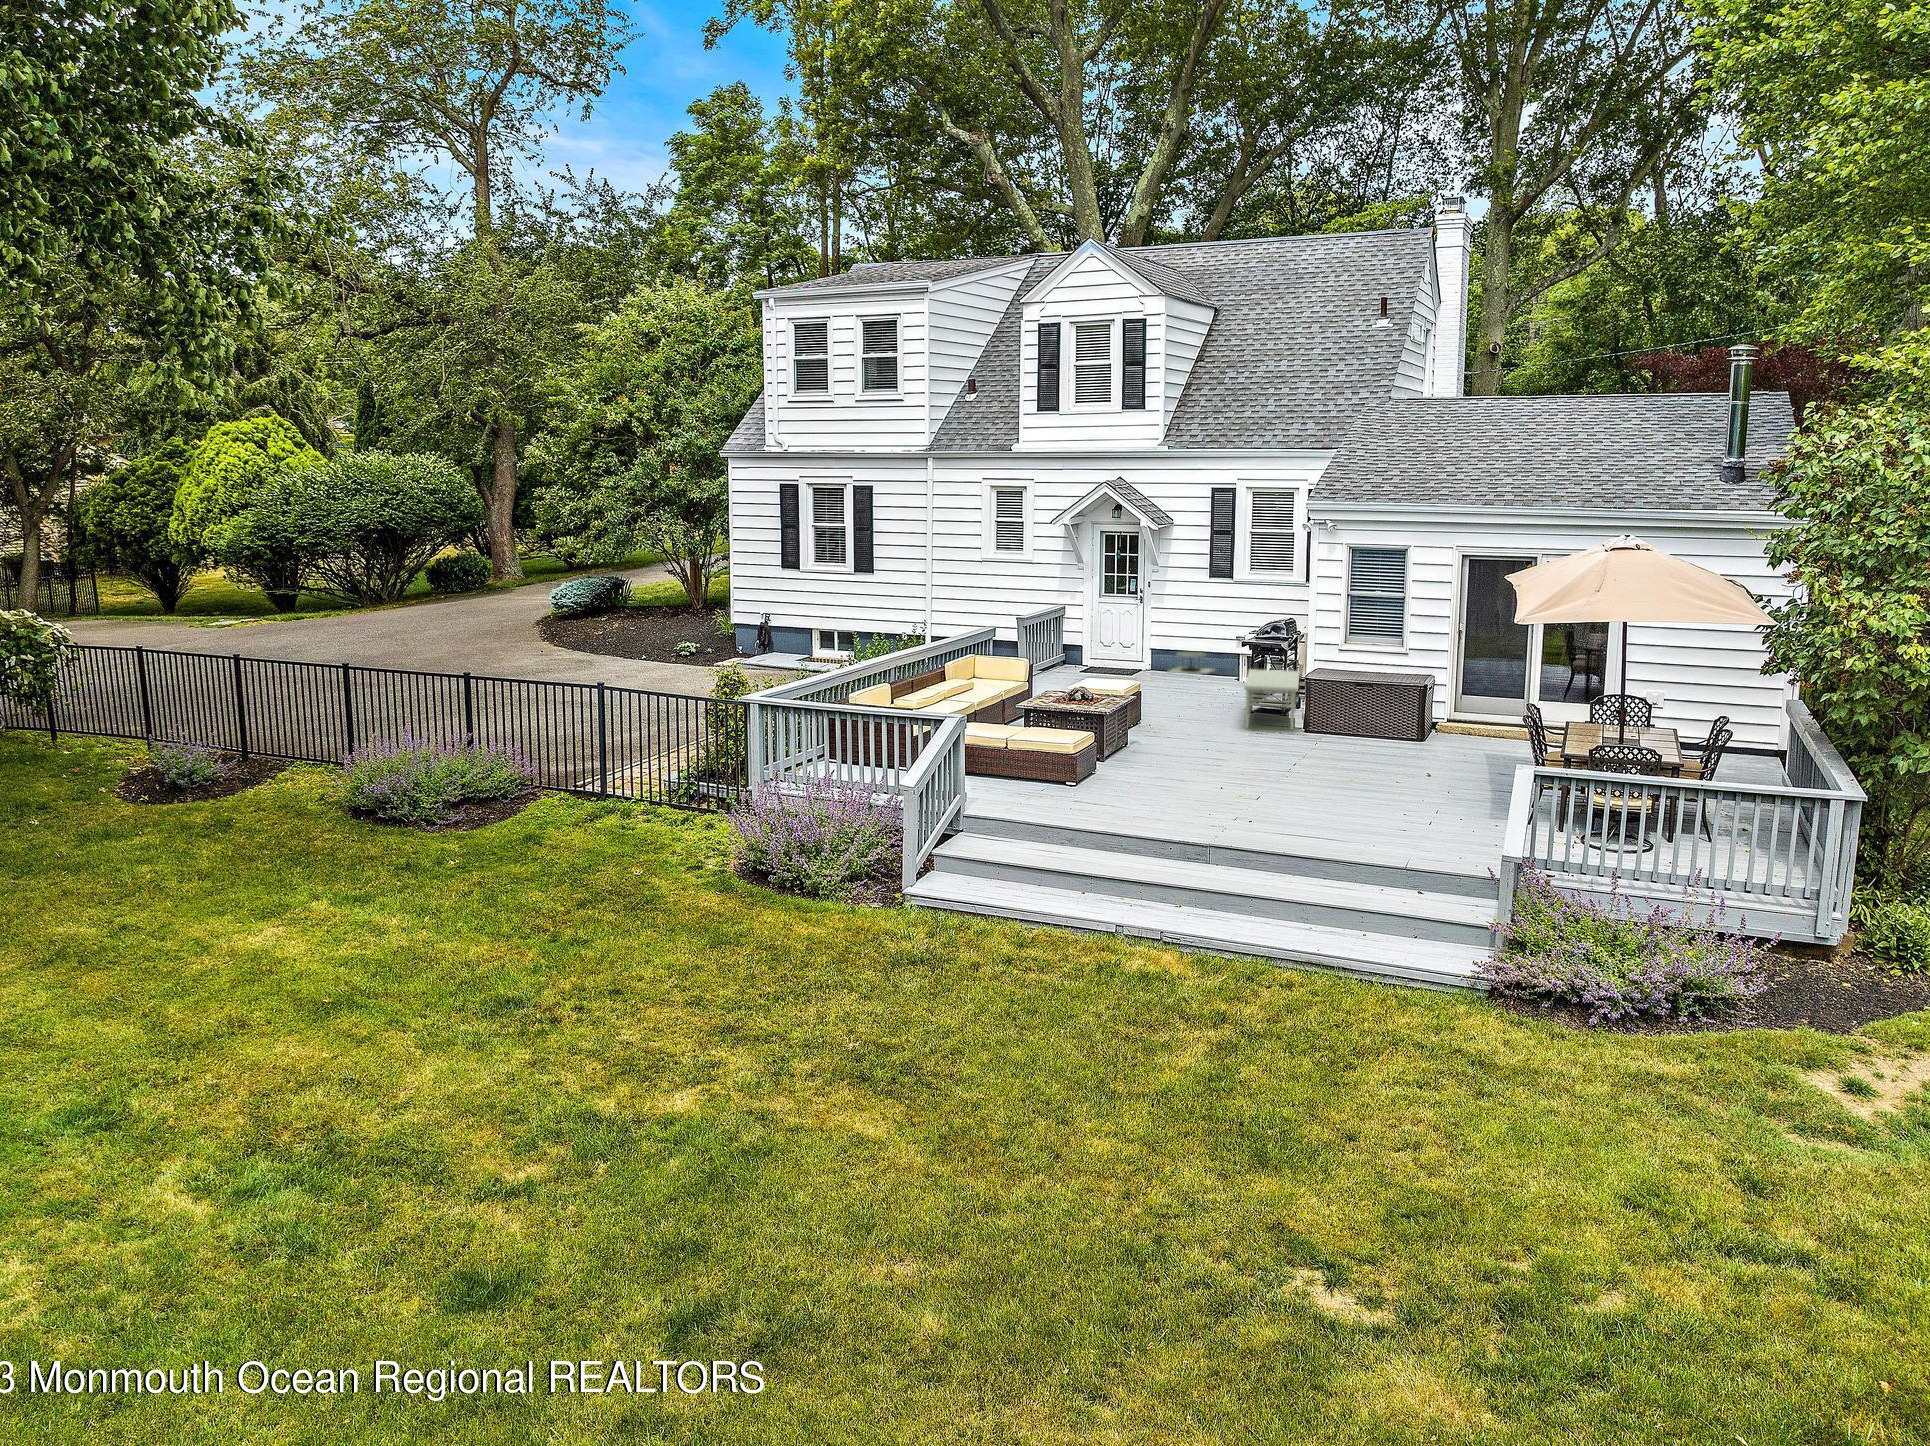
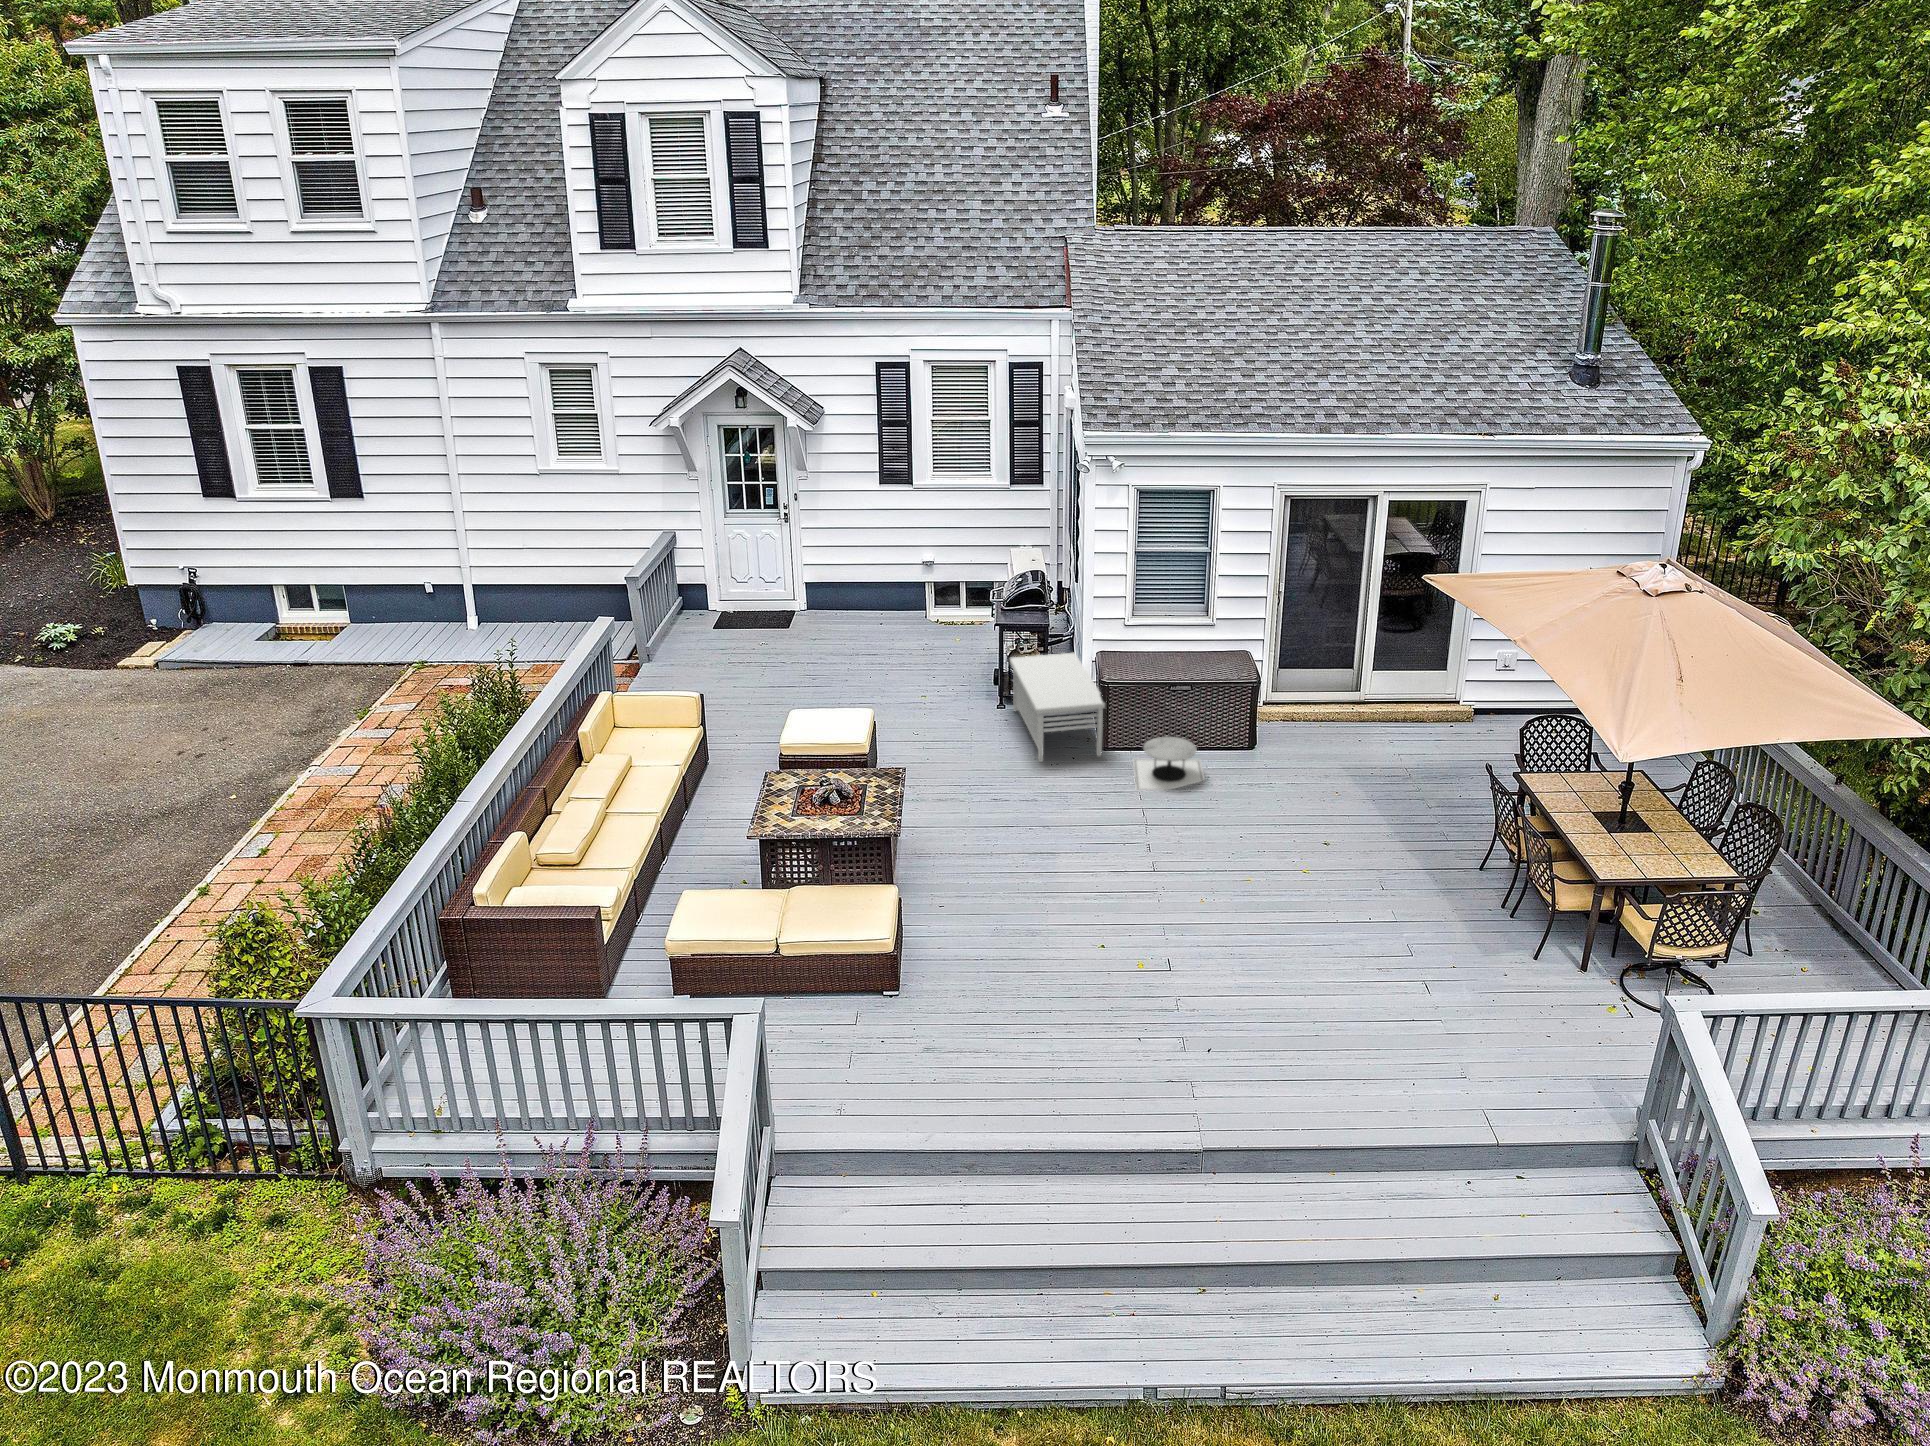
side table: present [1168,652,1213,674] -> present [1133,737,1204,791]

